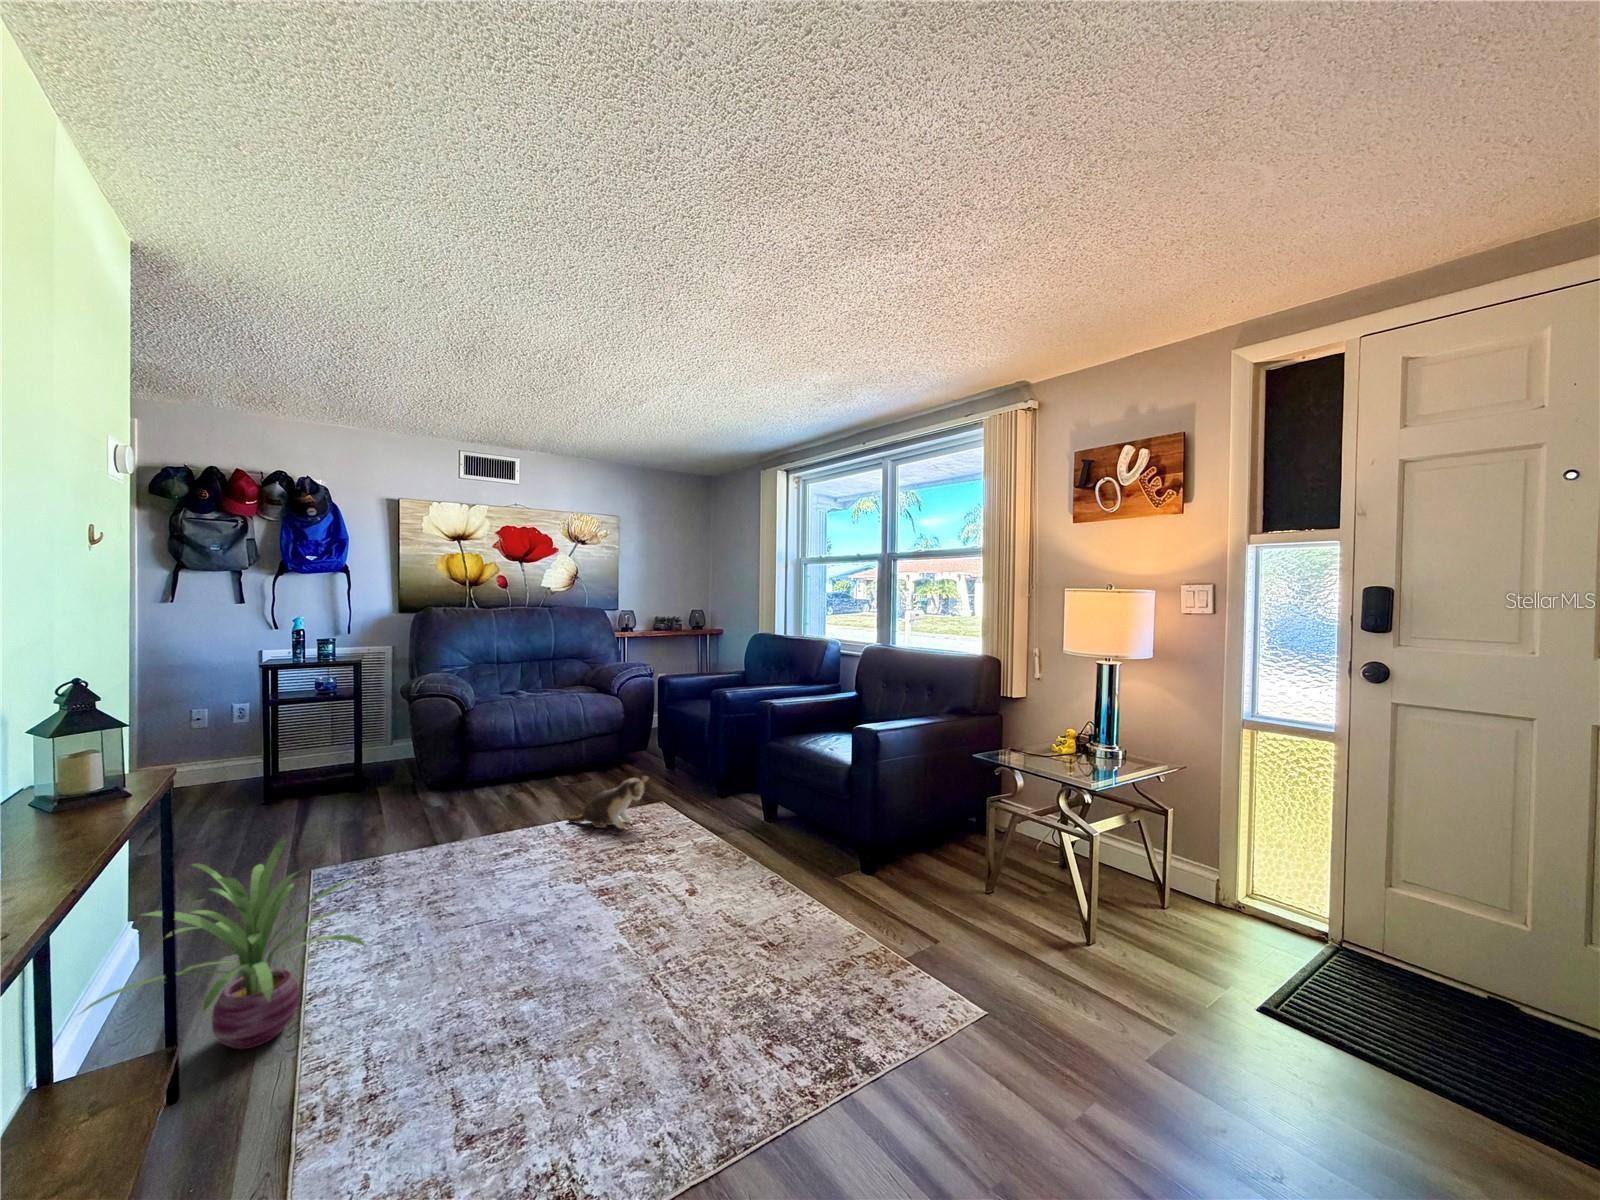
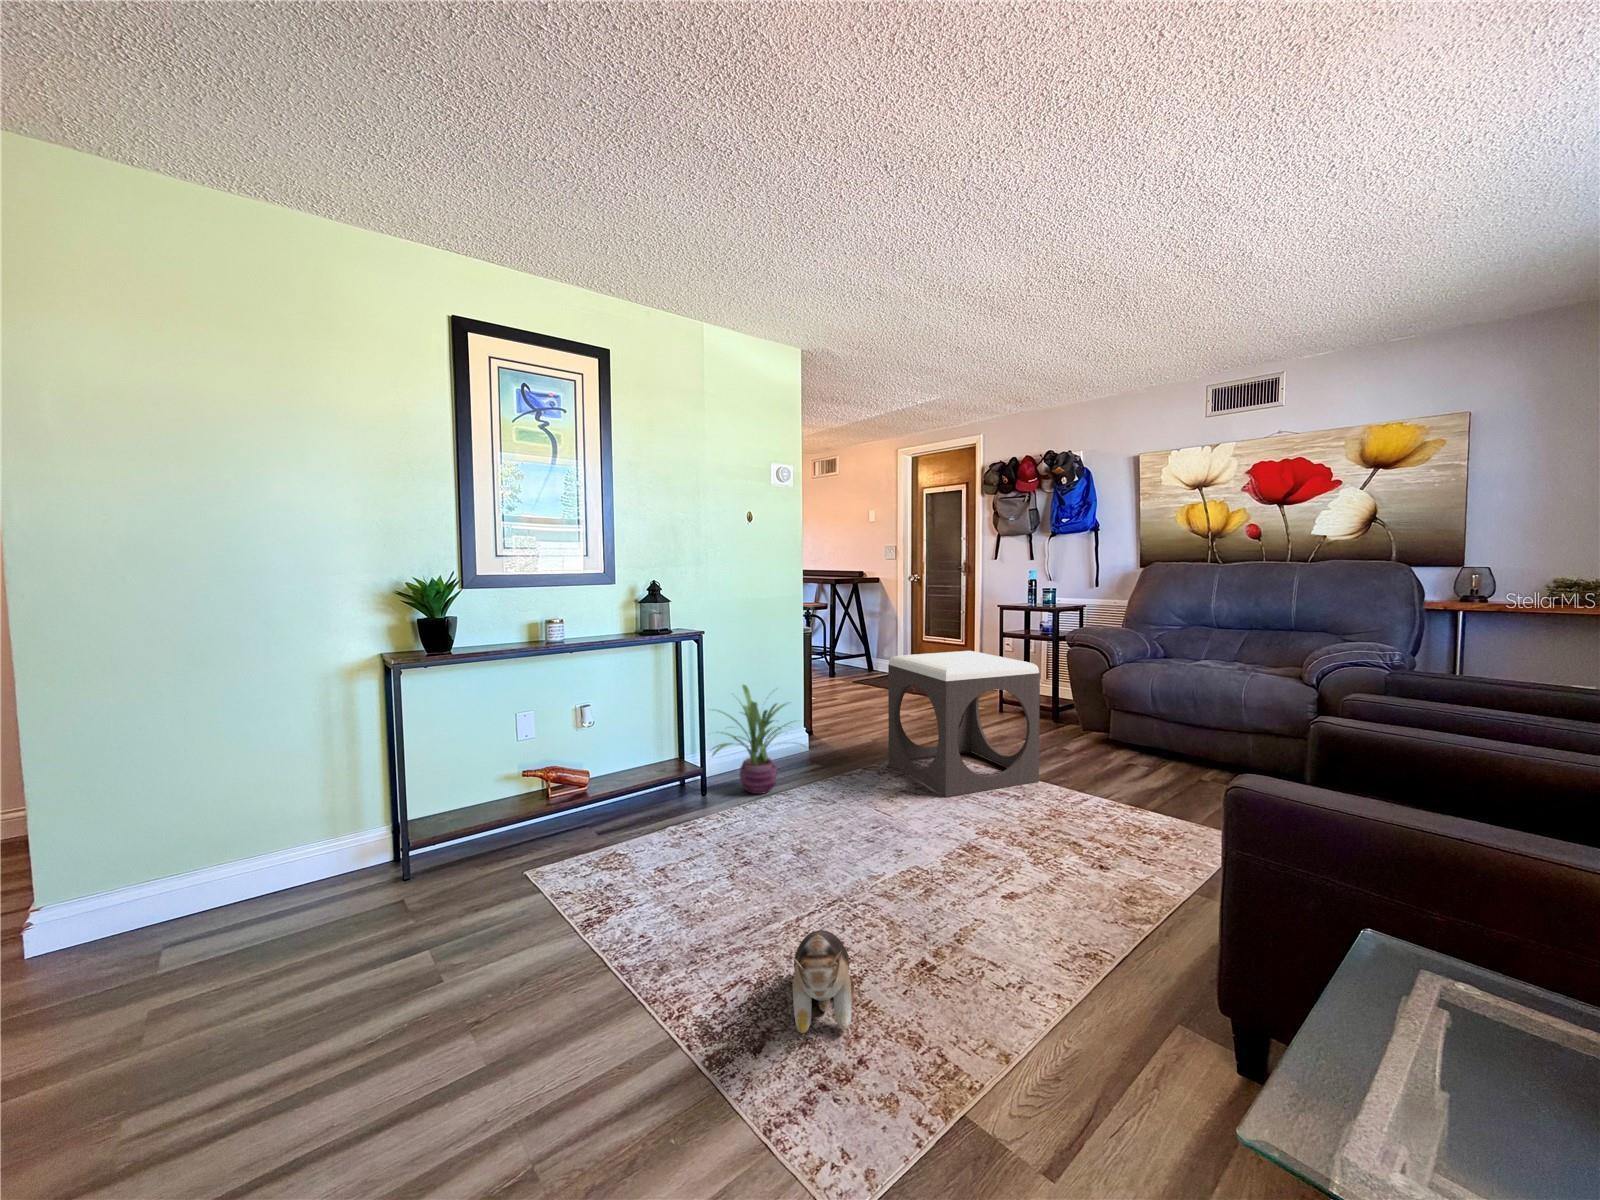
footstool: none [325,720,501,907] -> present [888,651,1040,797]
plush toy: present [568,776,649,829] -> present [791,930,854,1034]

